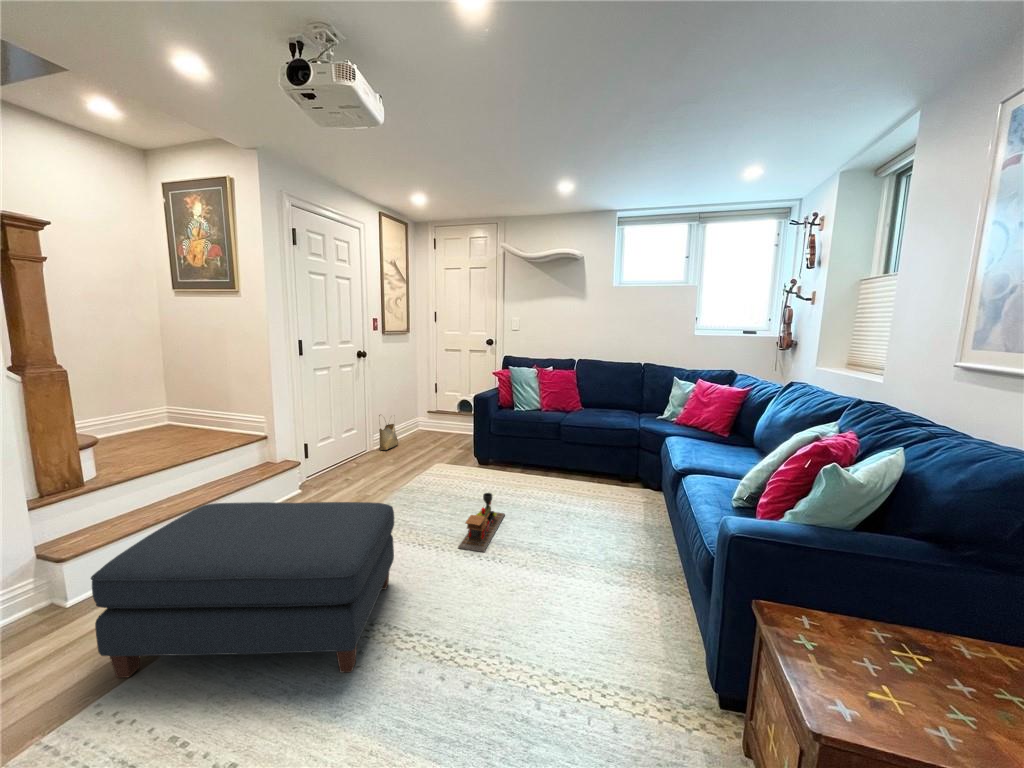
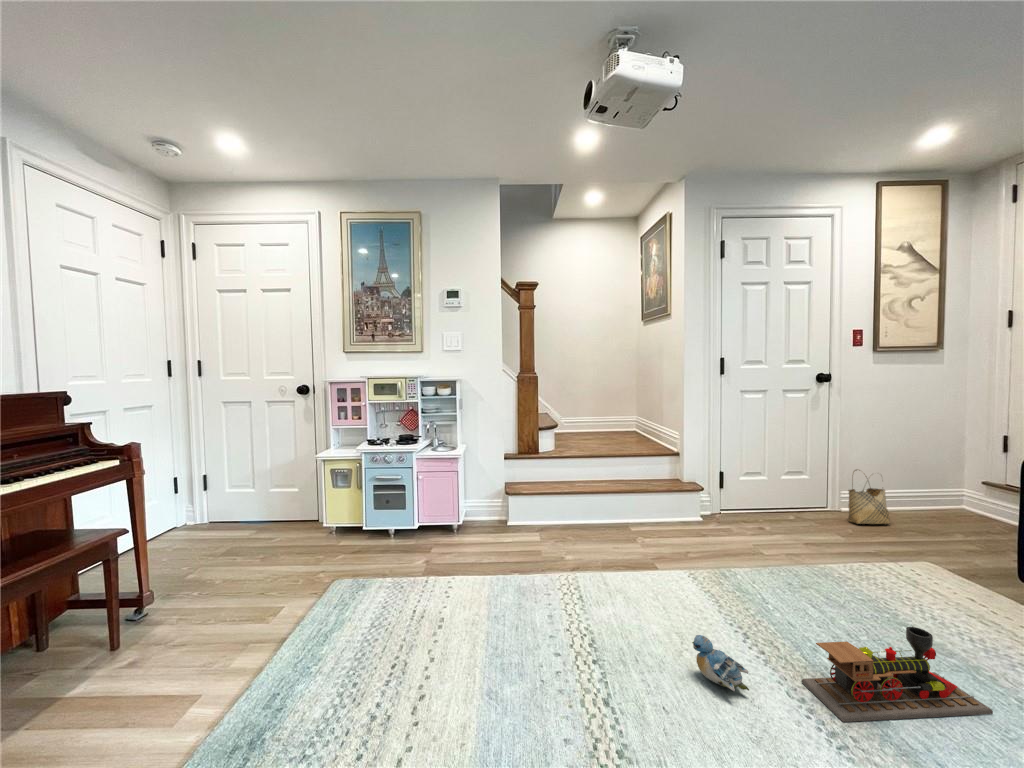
ottoman: present [91,502,394,678] -> none [465,479,669,678]
plush toy: none [418,555,452,578] -> present [692,635,749,691]

